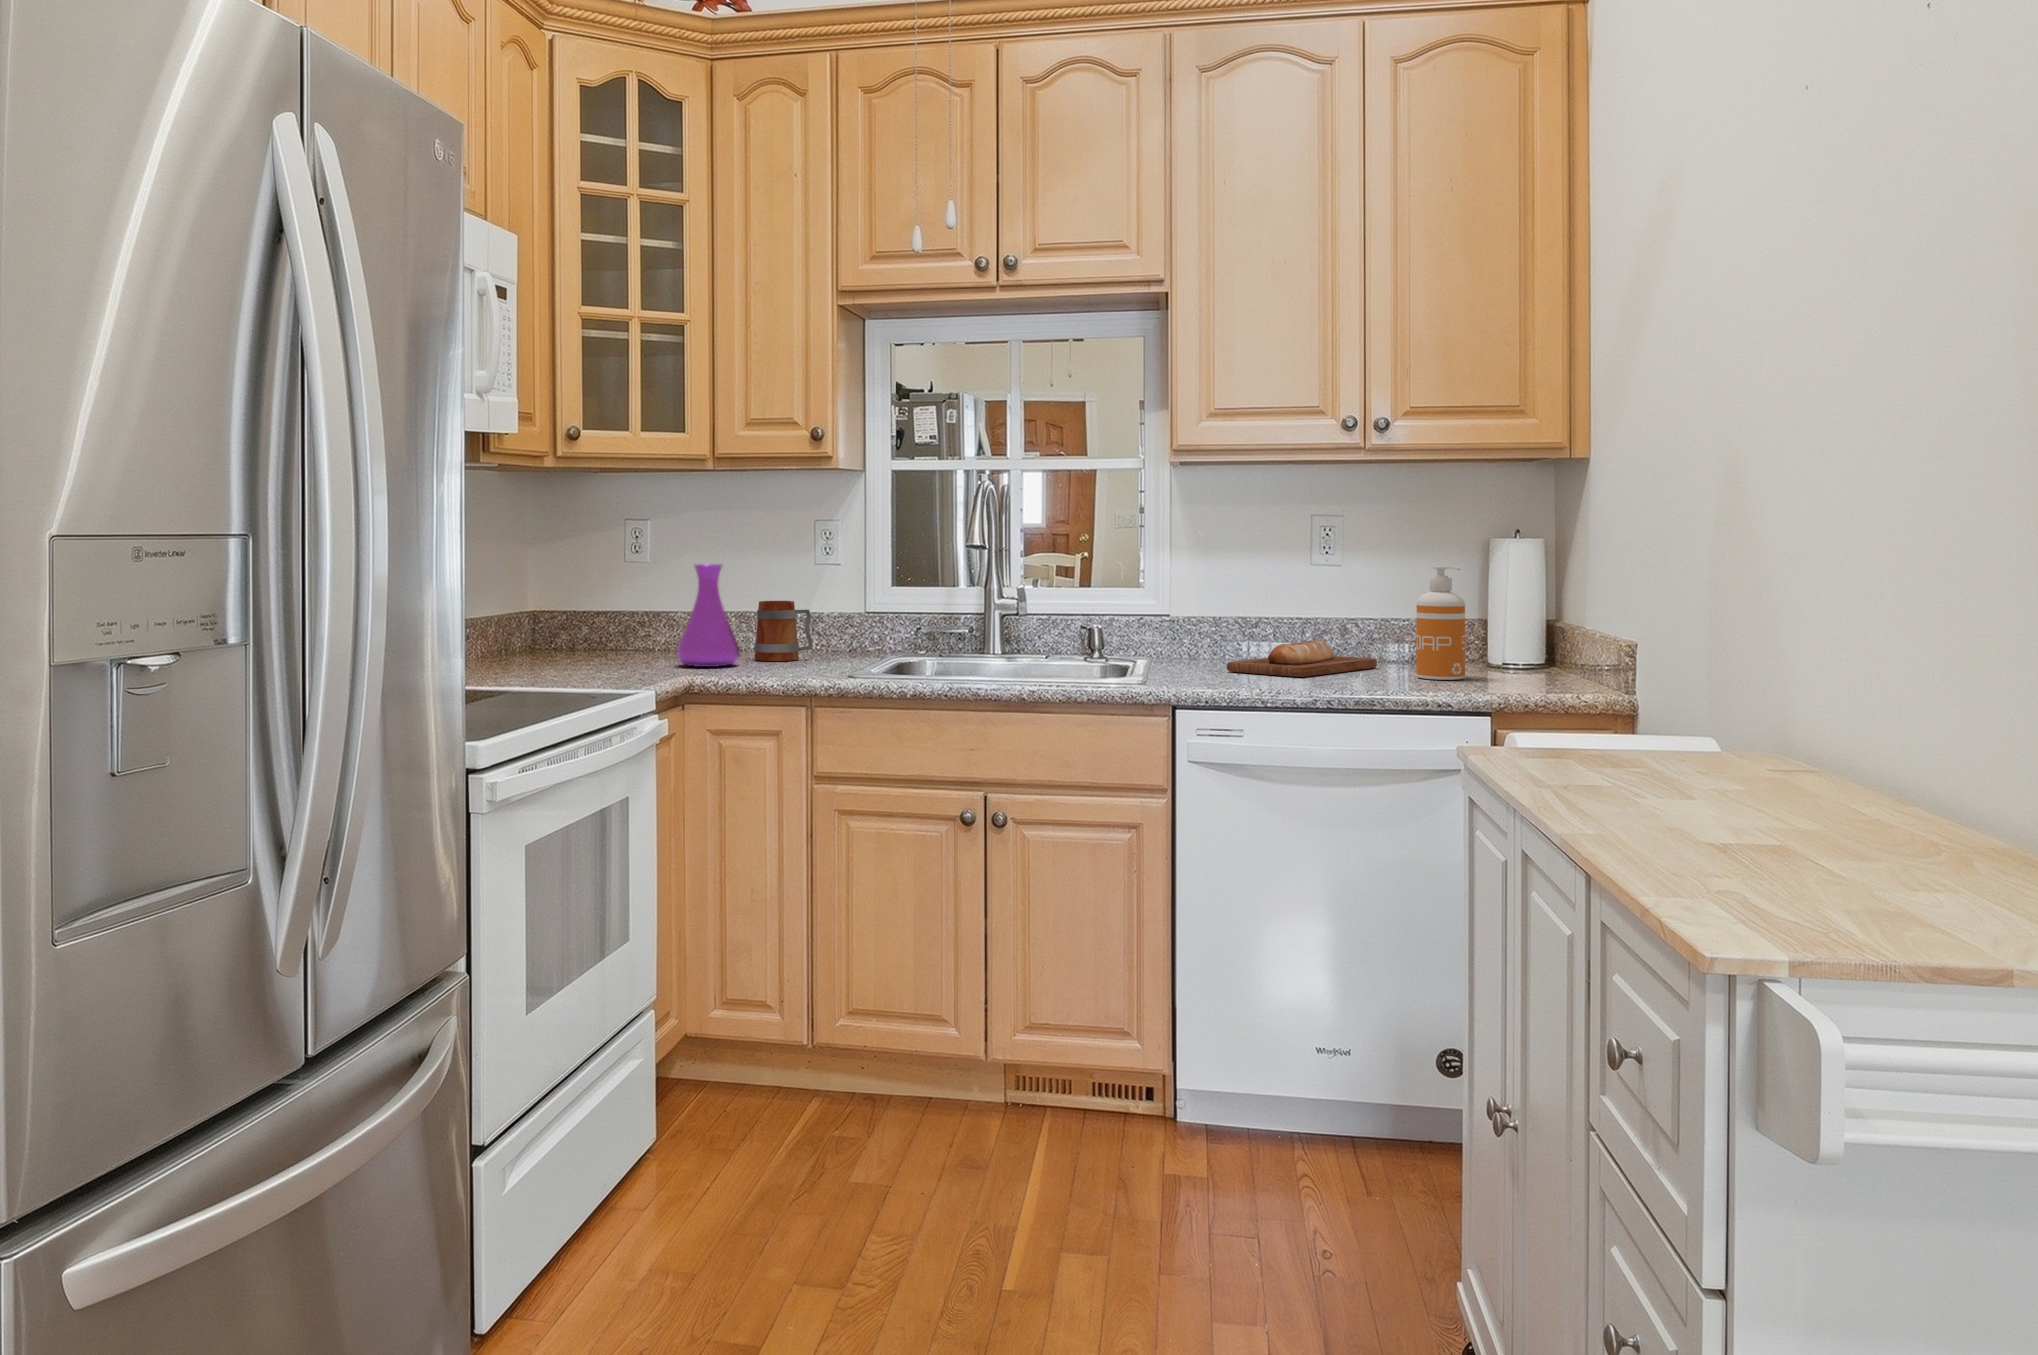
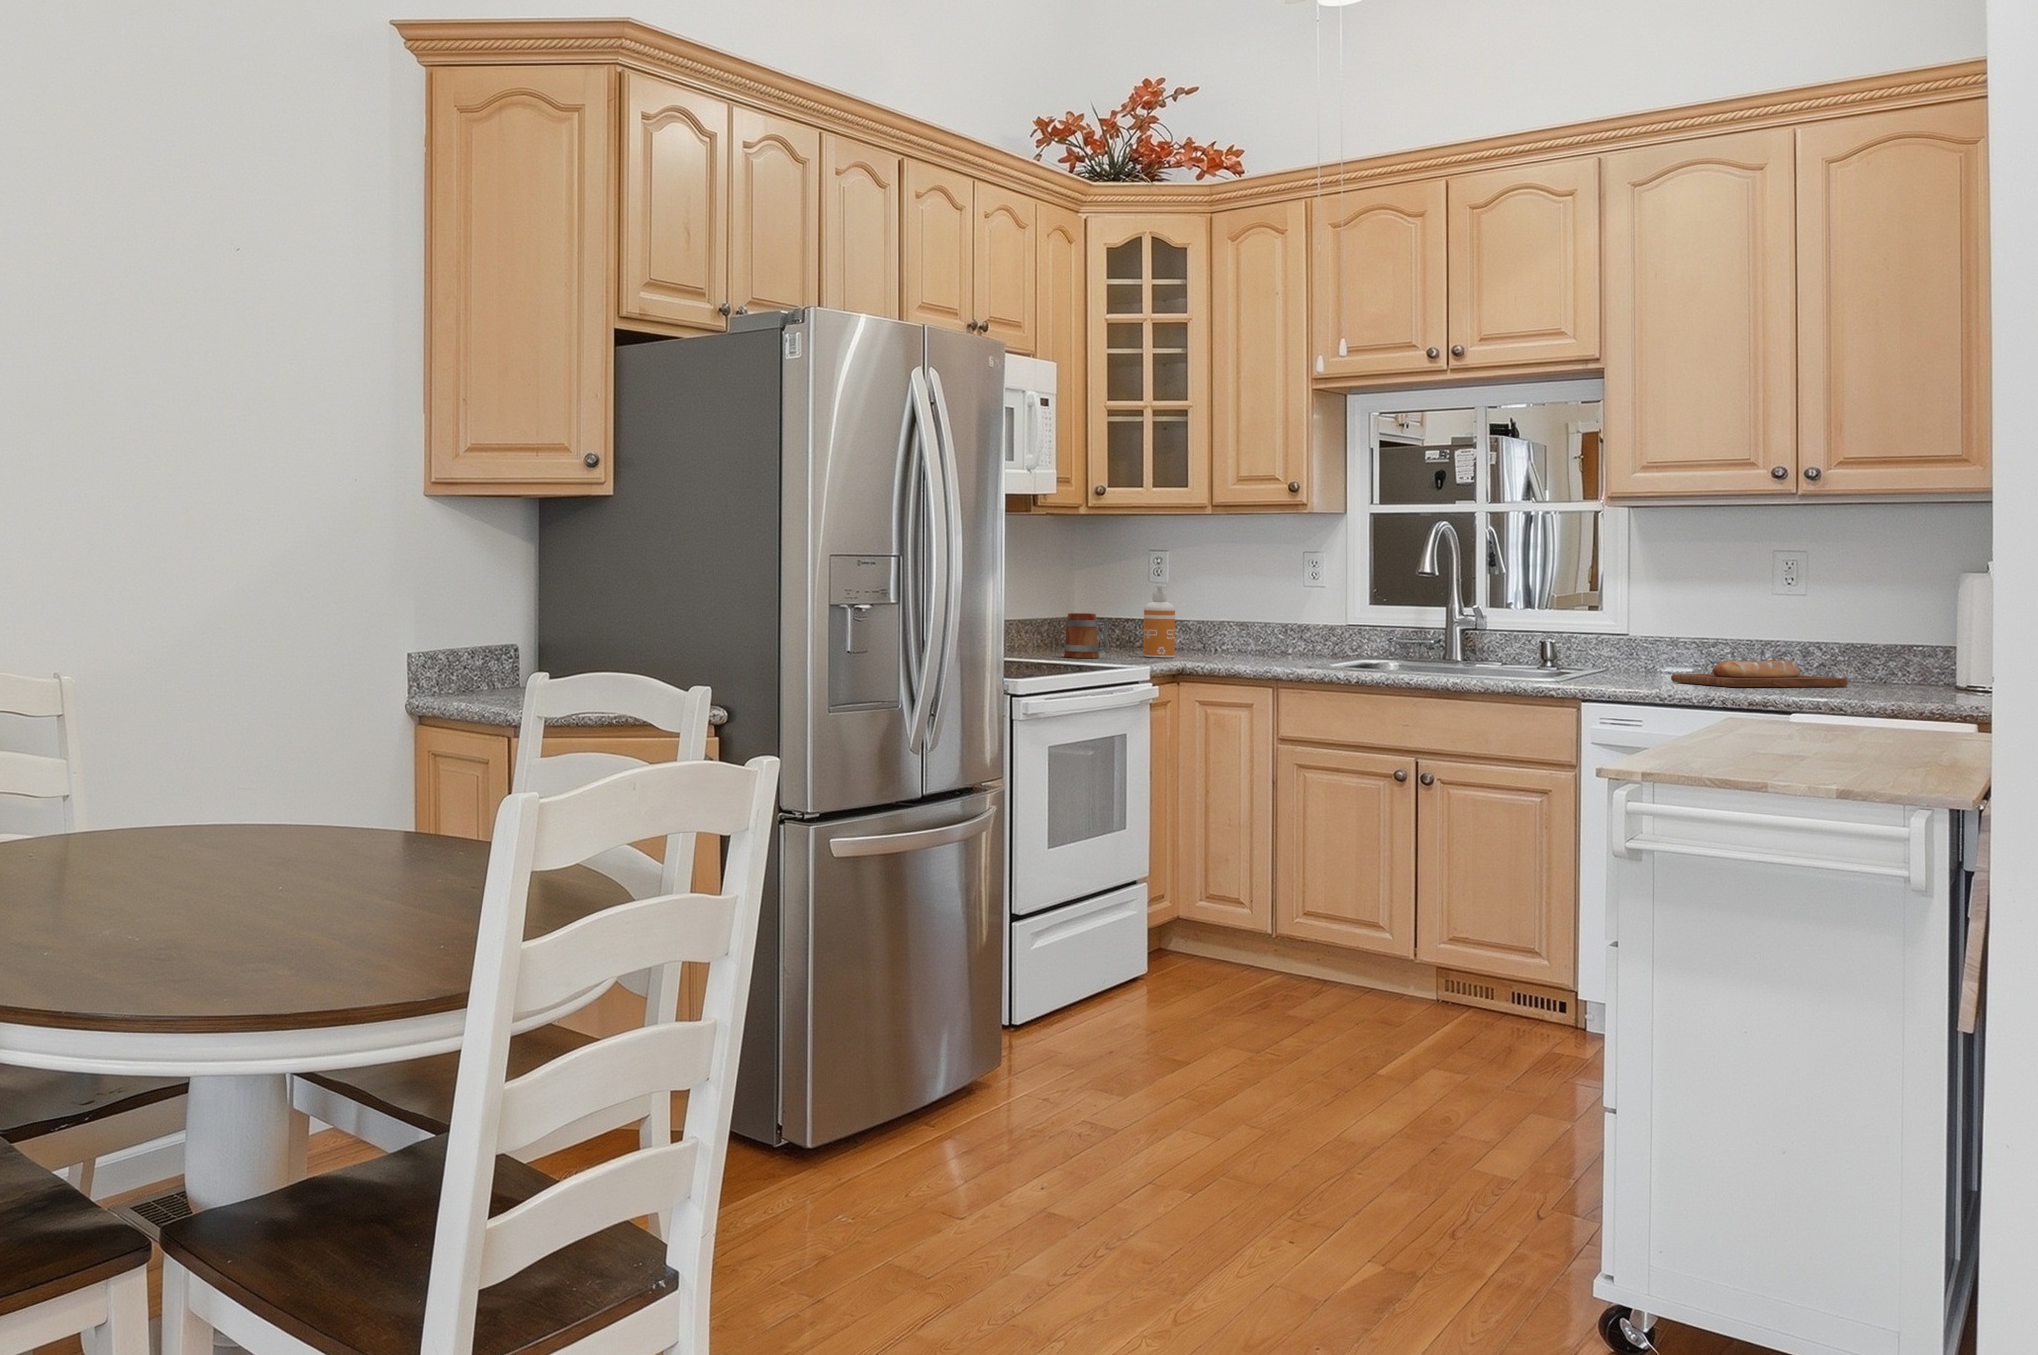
vase: present [677,564,739,667] -> none [1181,586,1232,662]
soap dispenser: present [1416,566,1465,680] -> present [1144,585,1175,658]
mug: present [754,601,813,661] -> present [1064,613,1110,658]

